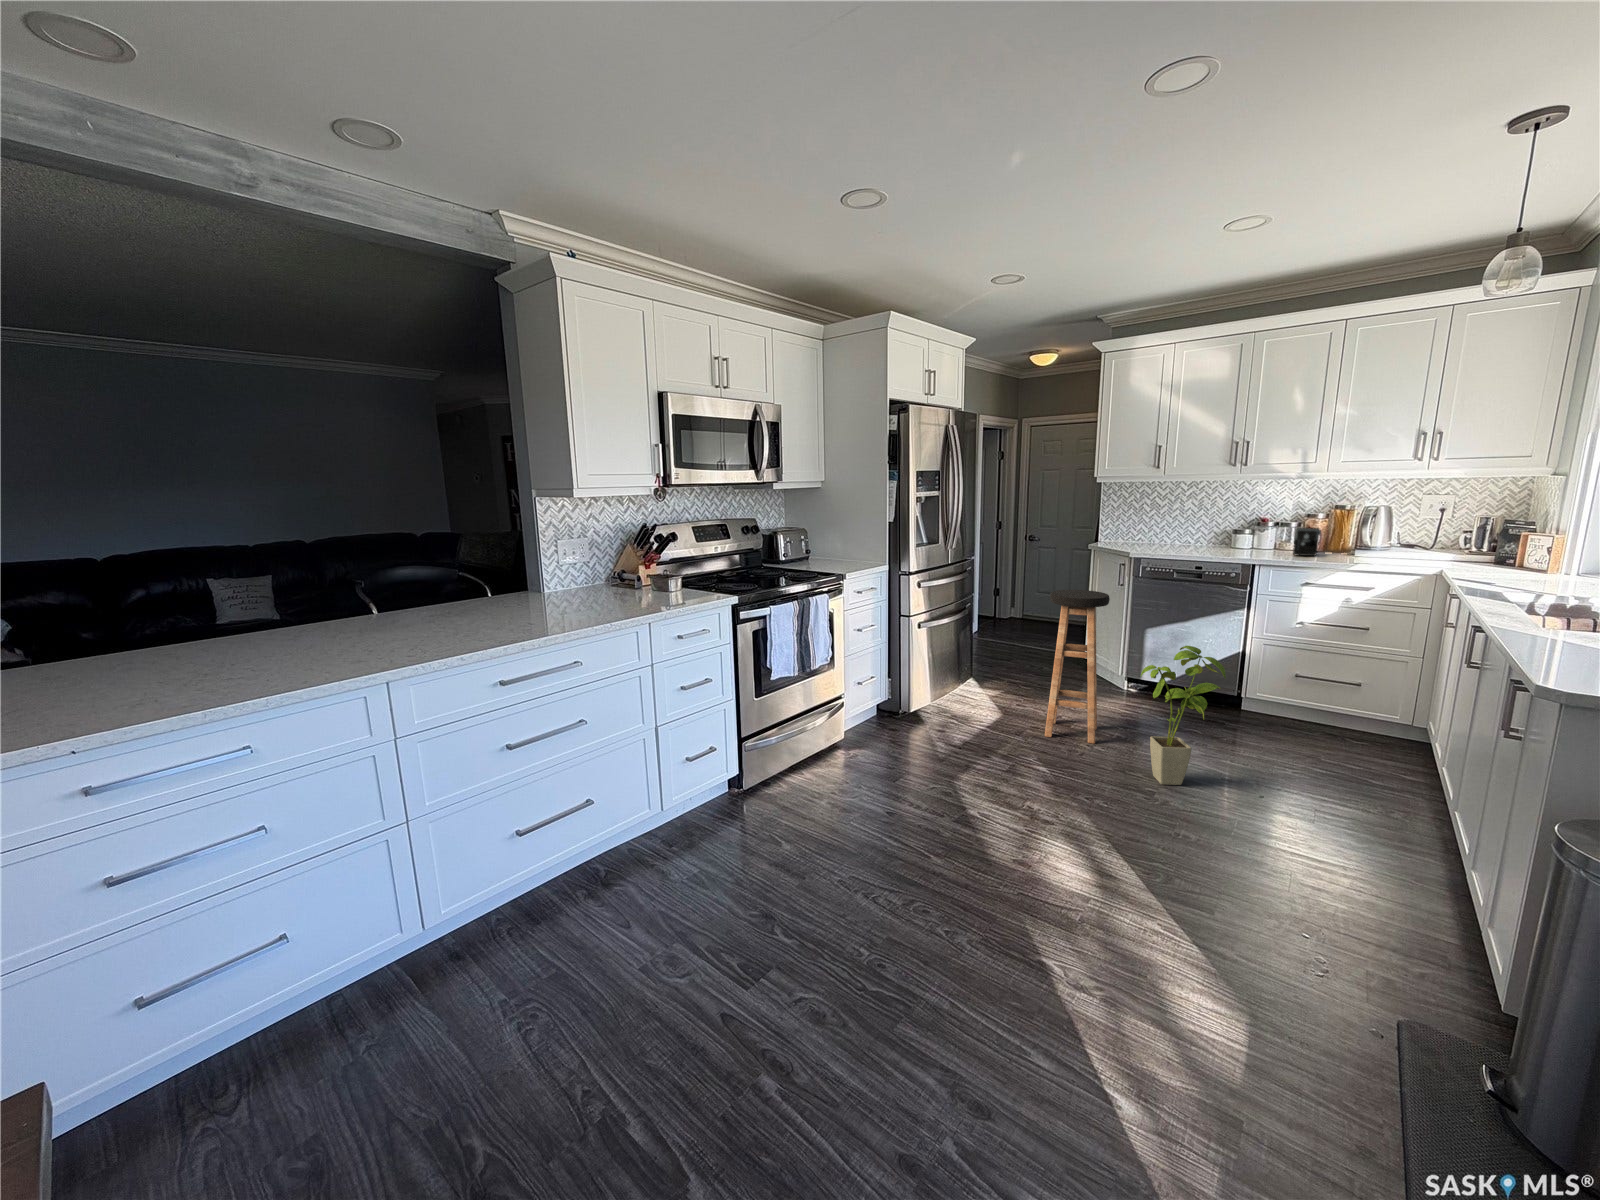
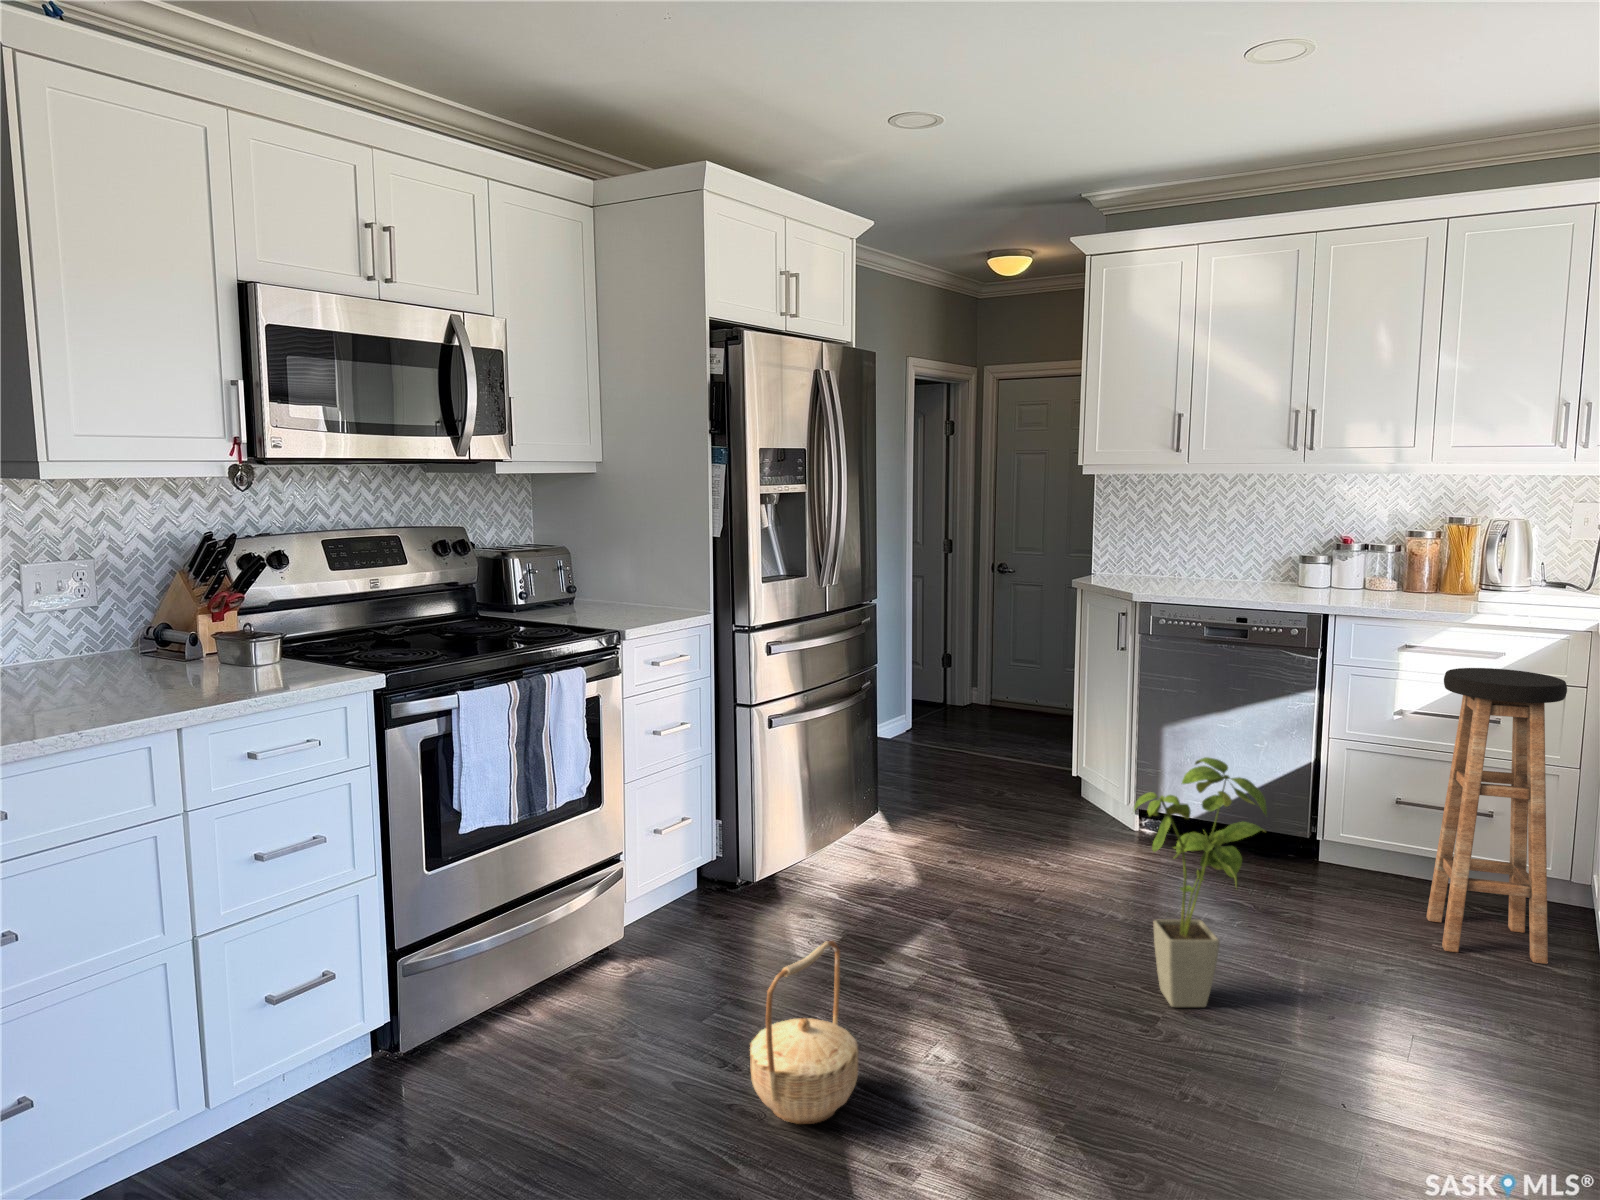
coffee maker: present [1293,528,1350,556] -> none [1388,553,1479,601]
bar stool: present [1045,590,1110,744] -> present [1426,668,1567,964]
basket: none [933,739,993,832] -> present [750,941,859,1124]

